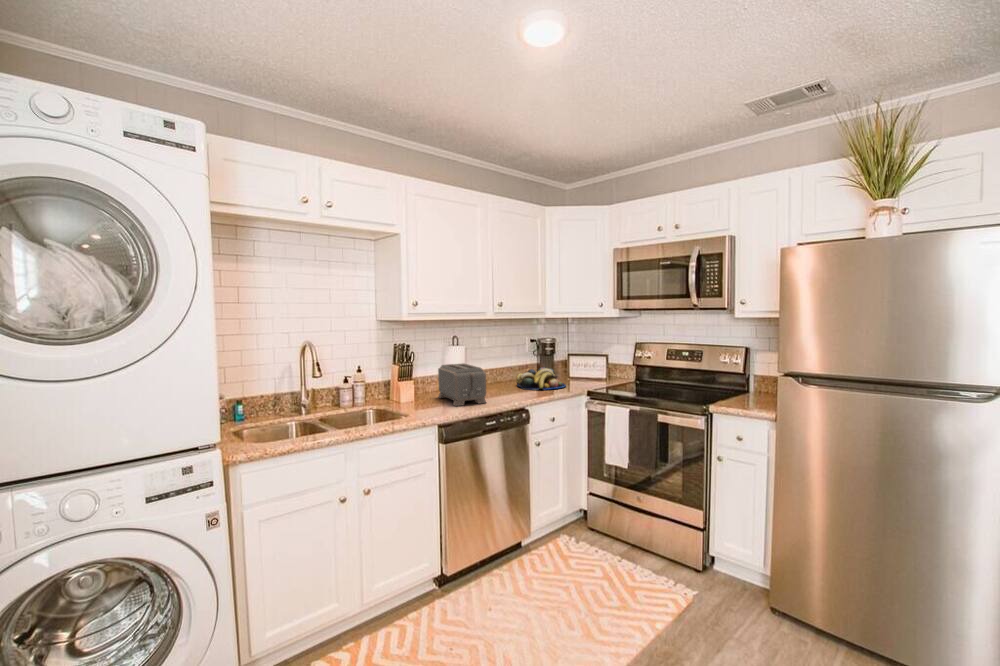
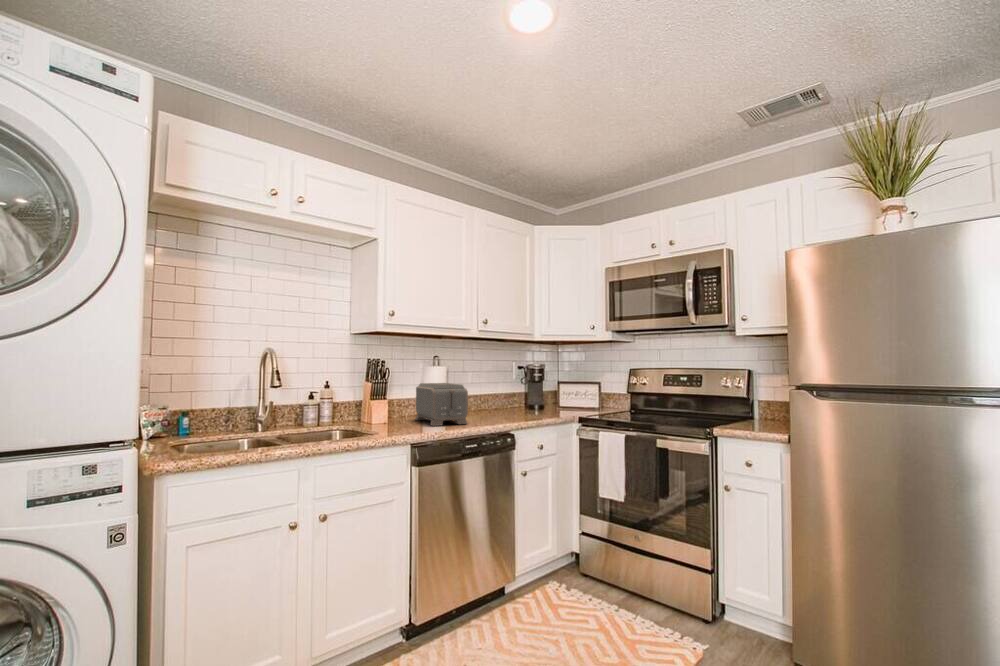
fruit bowl: present [516,367,566,390] -> none [502,393,556,416]

